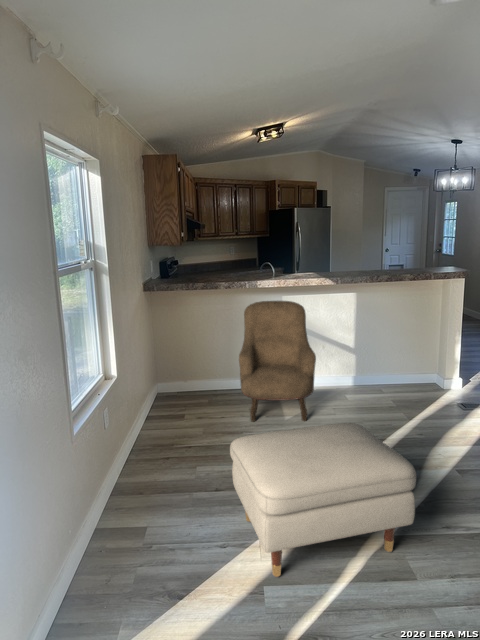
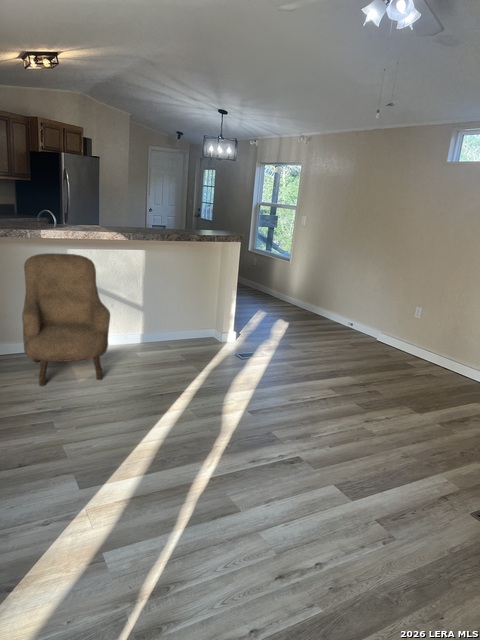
ottoman: present [230,423,416,577] -> none [46,377,240,541]

